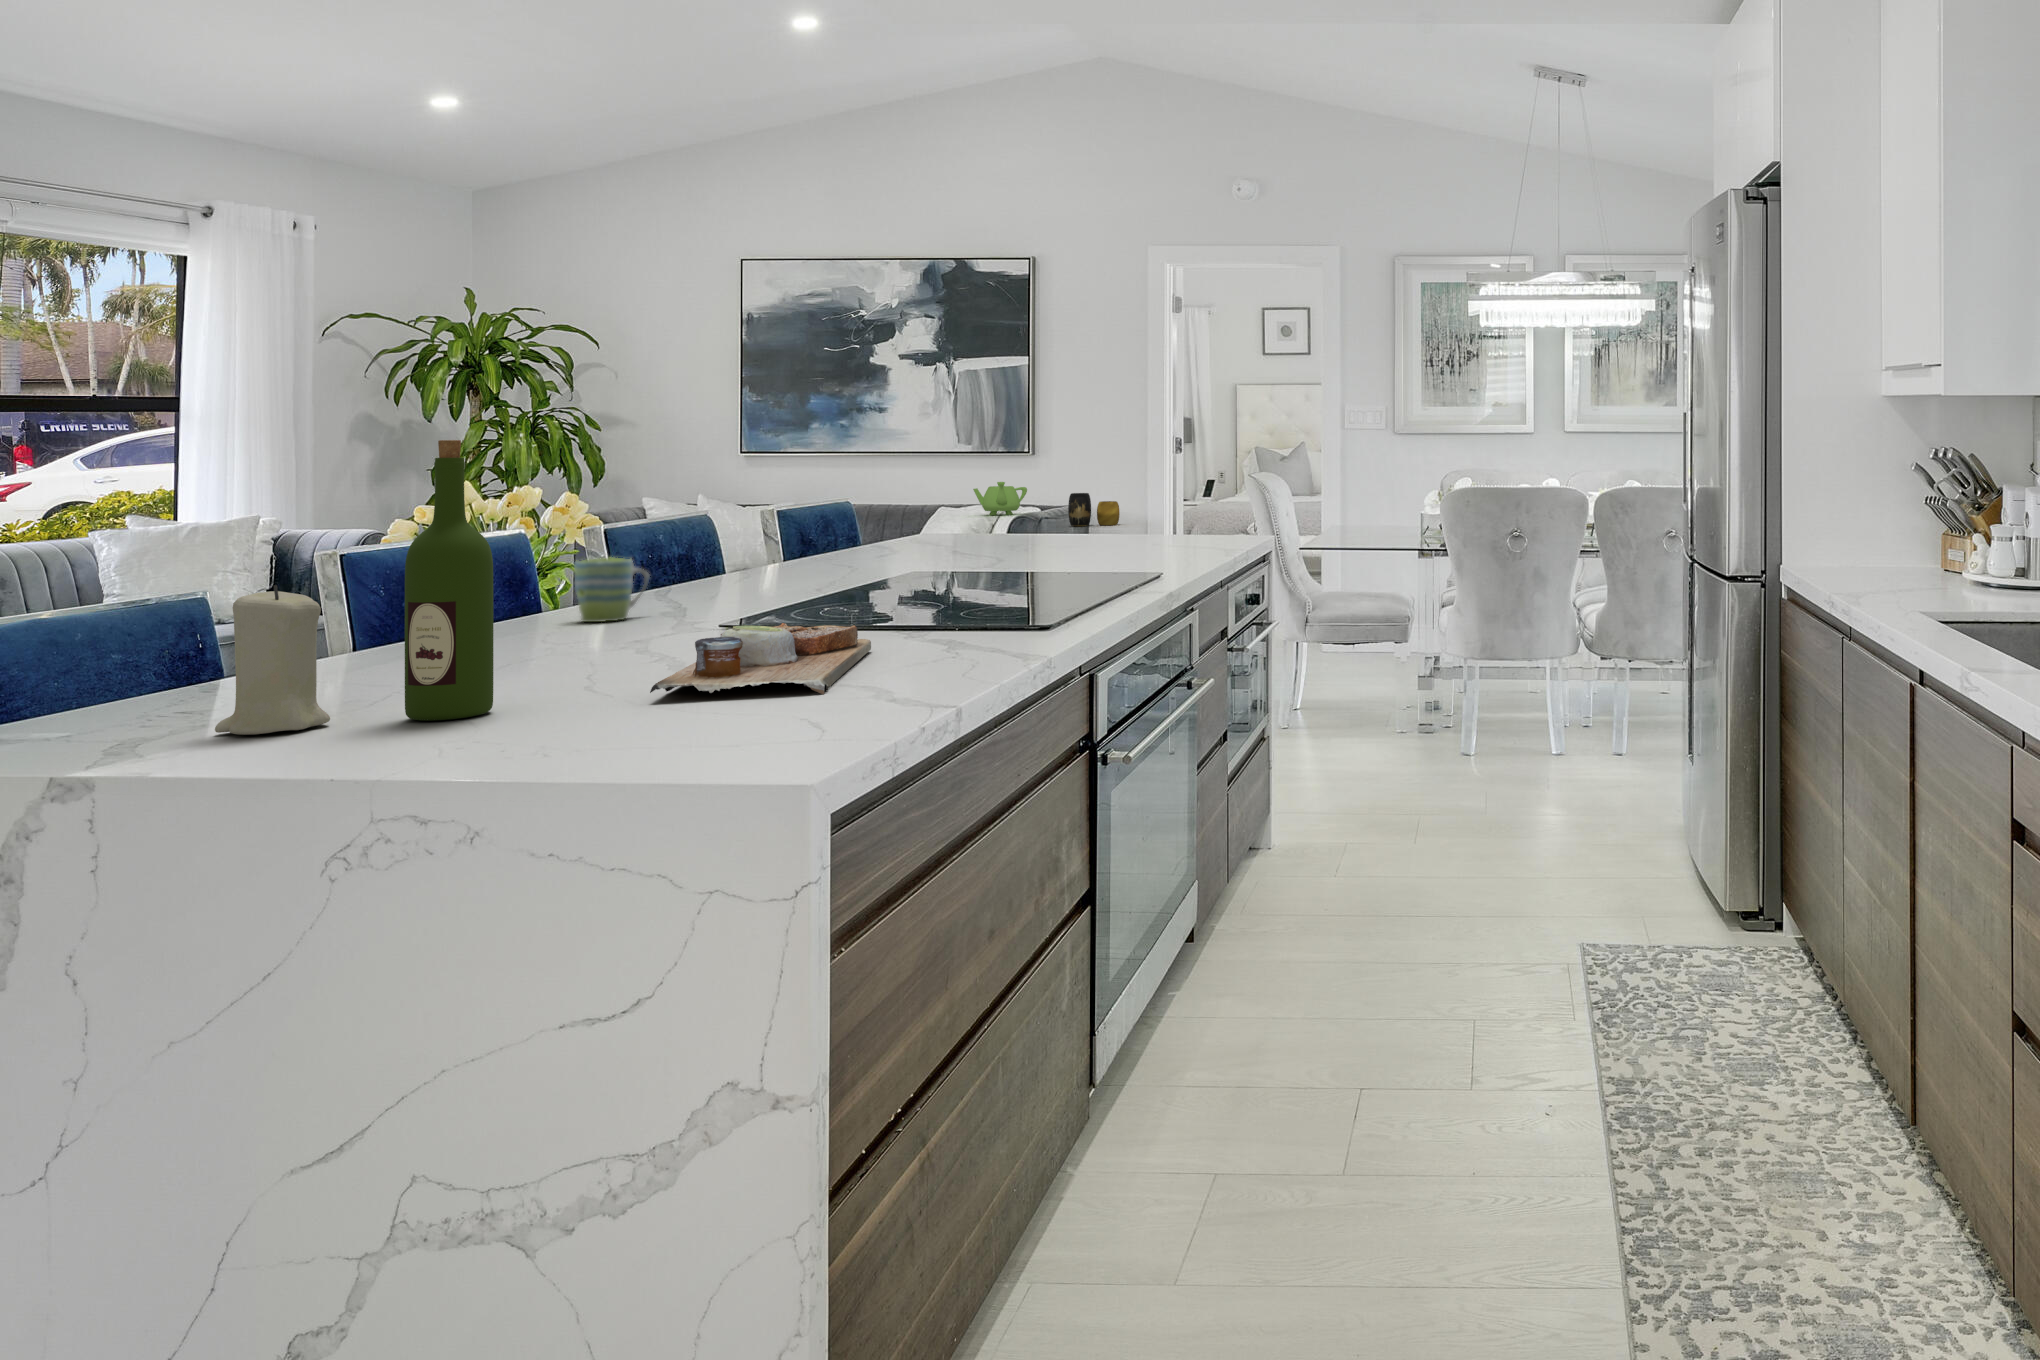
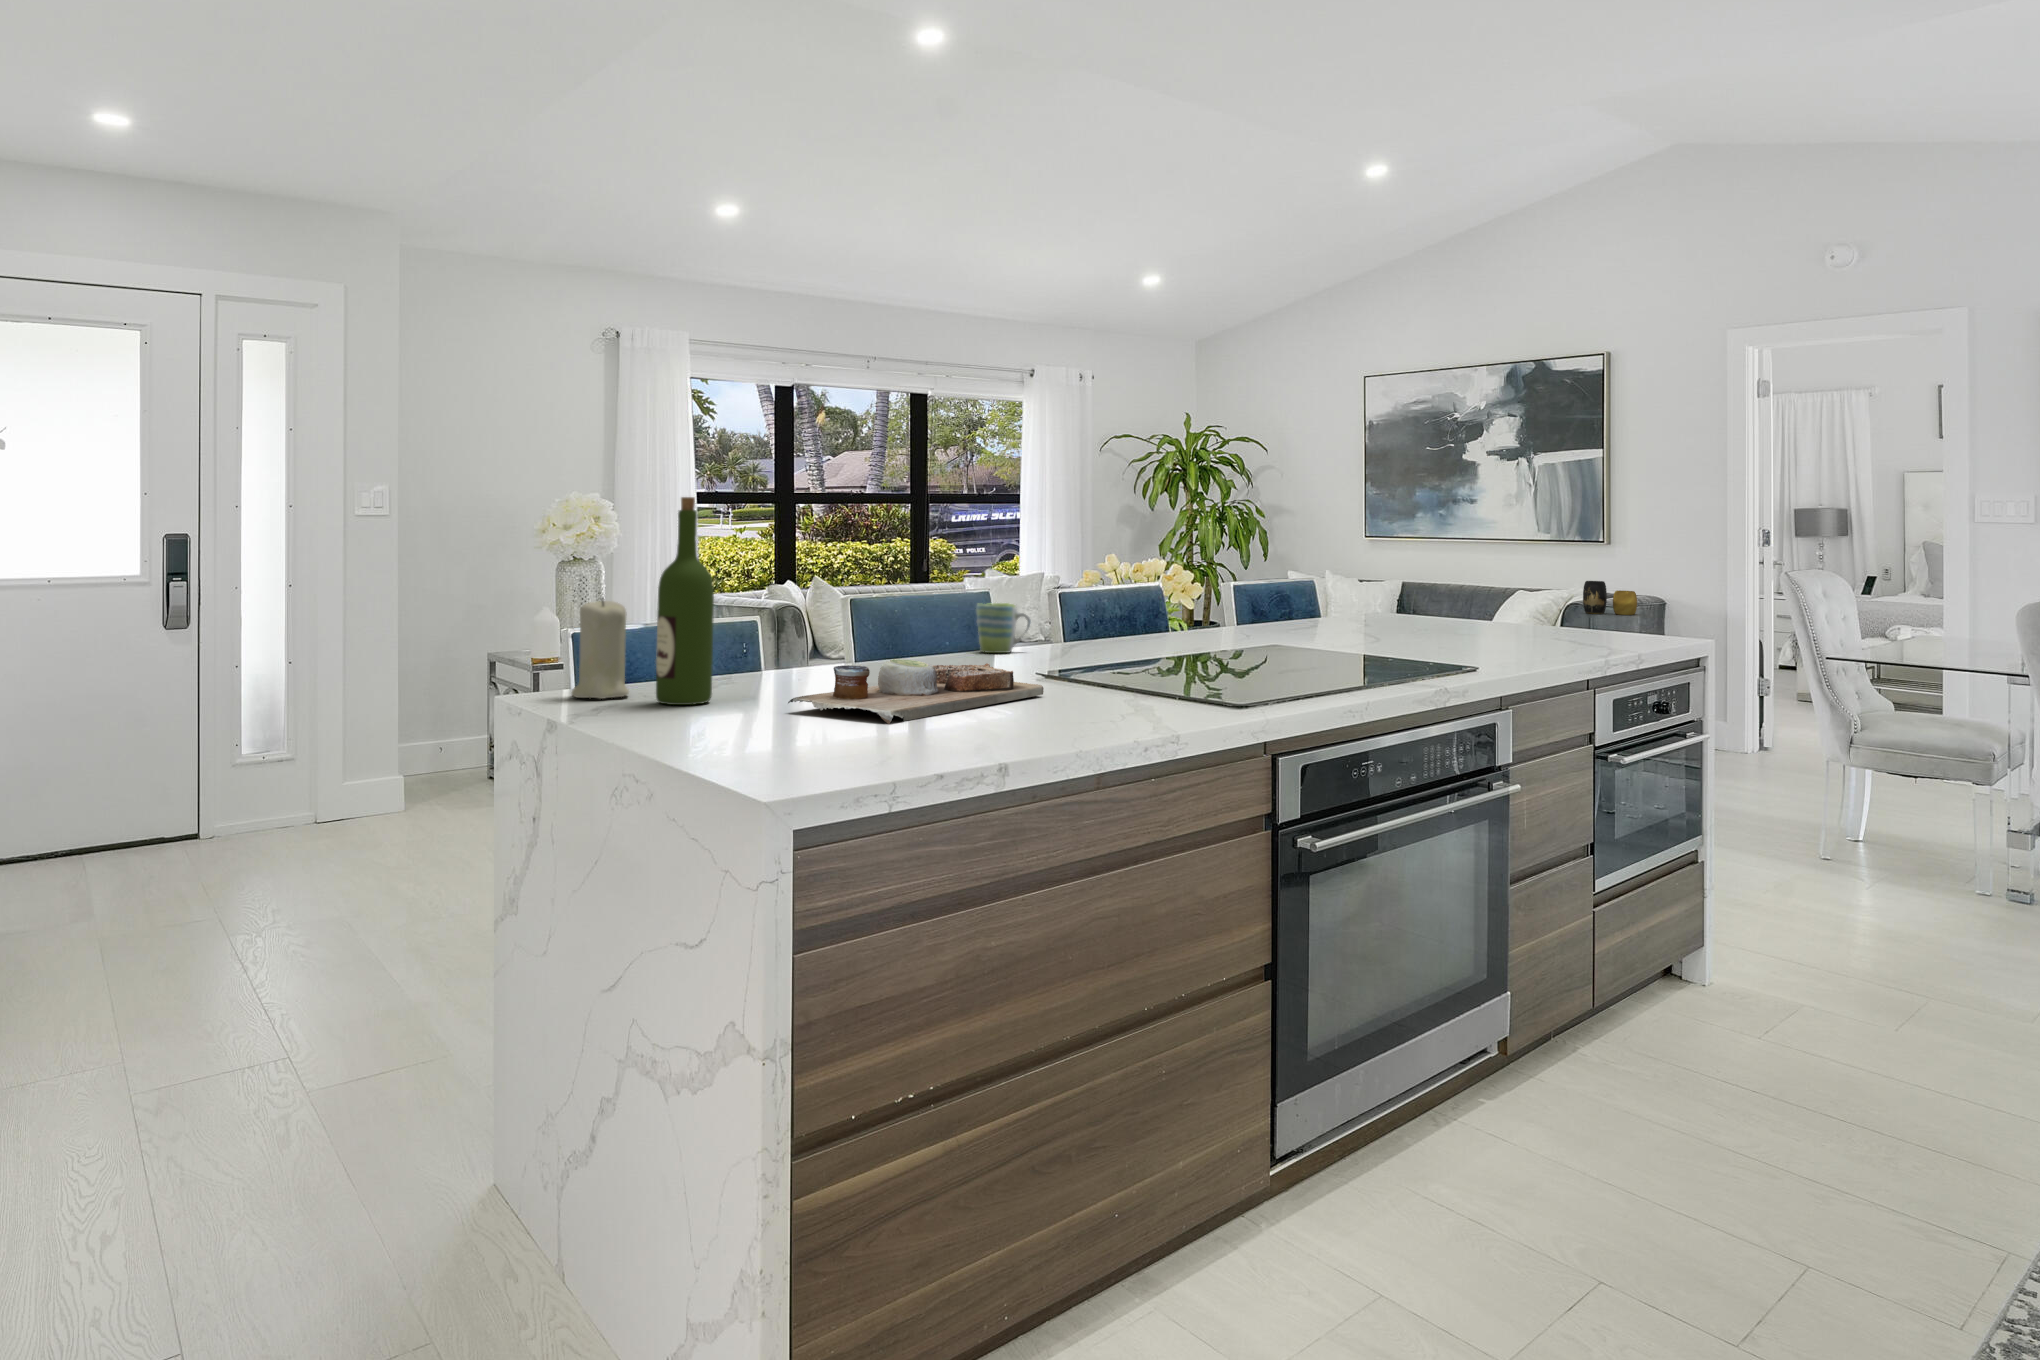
teapot: present [973,482,1027,515] -> none [1534,569,1586,600]

